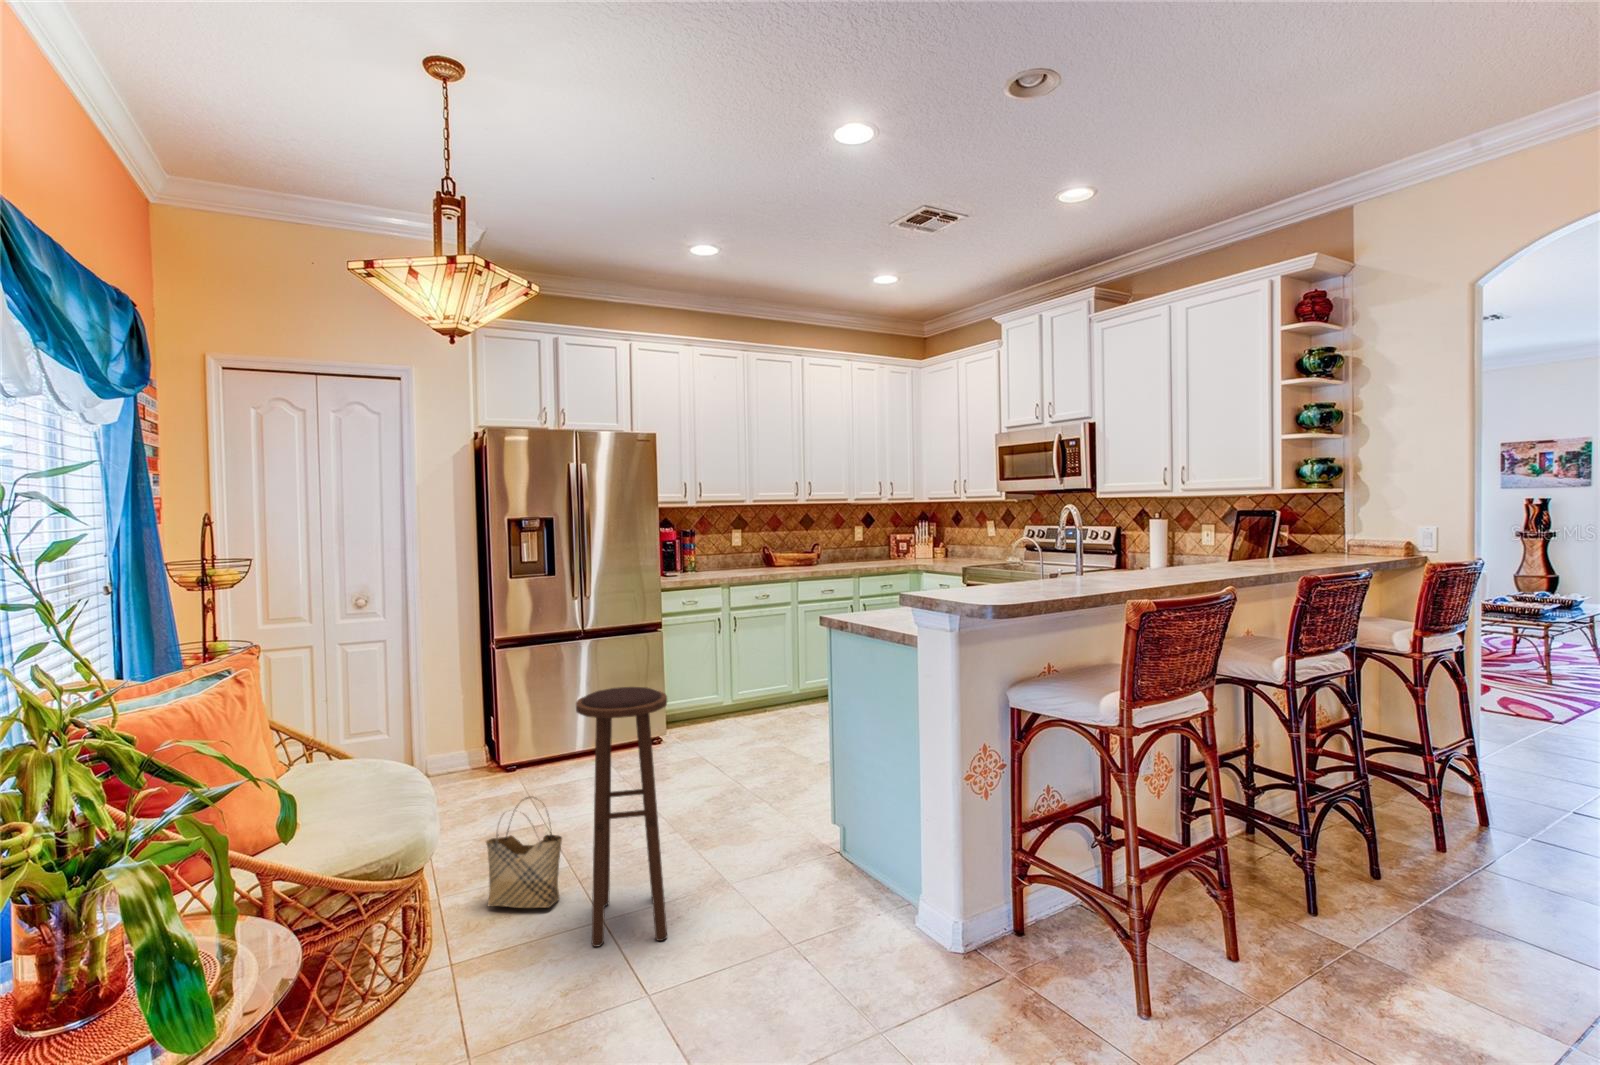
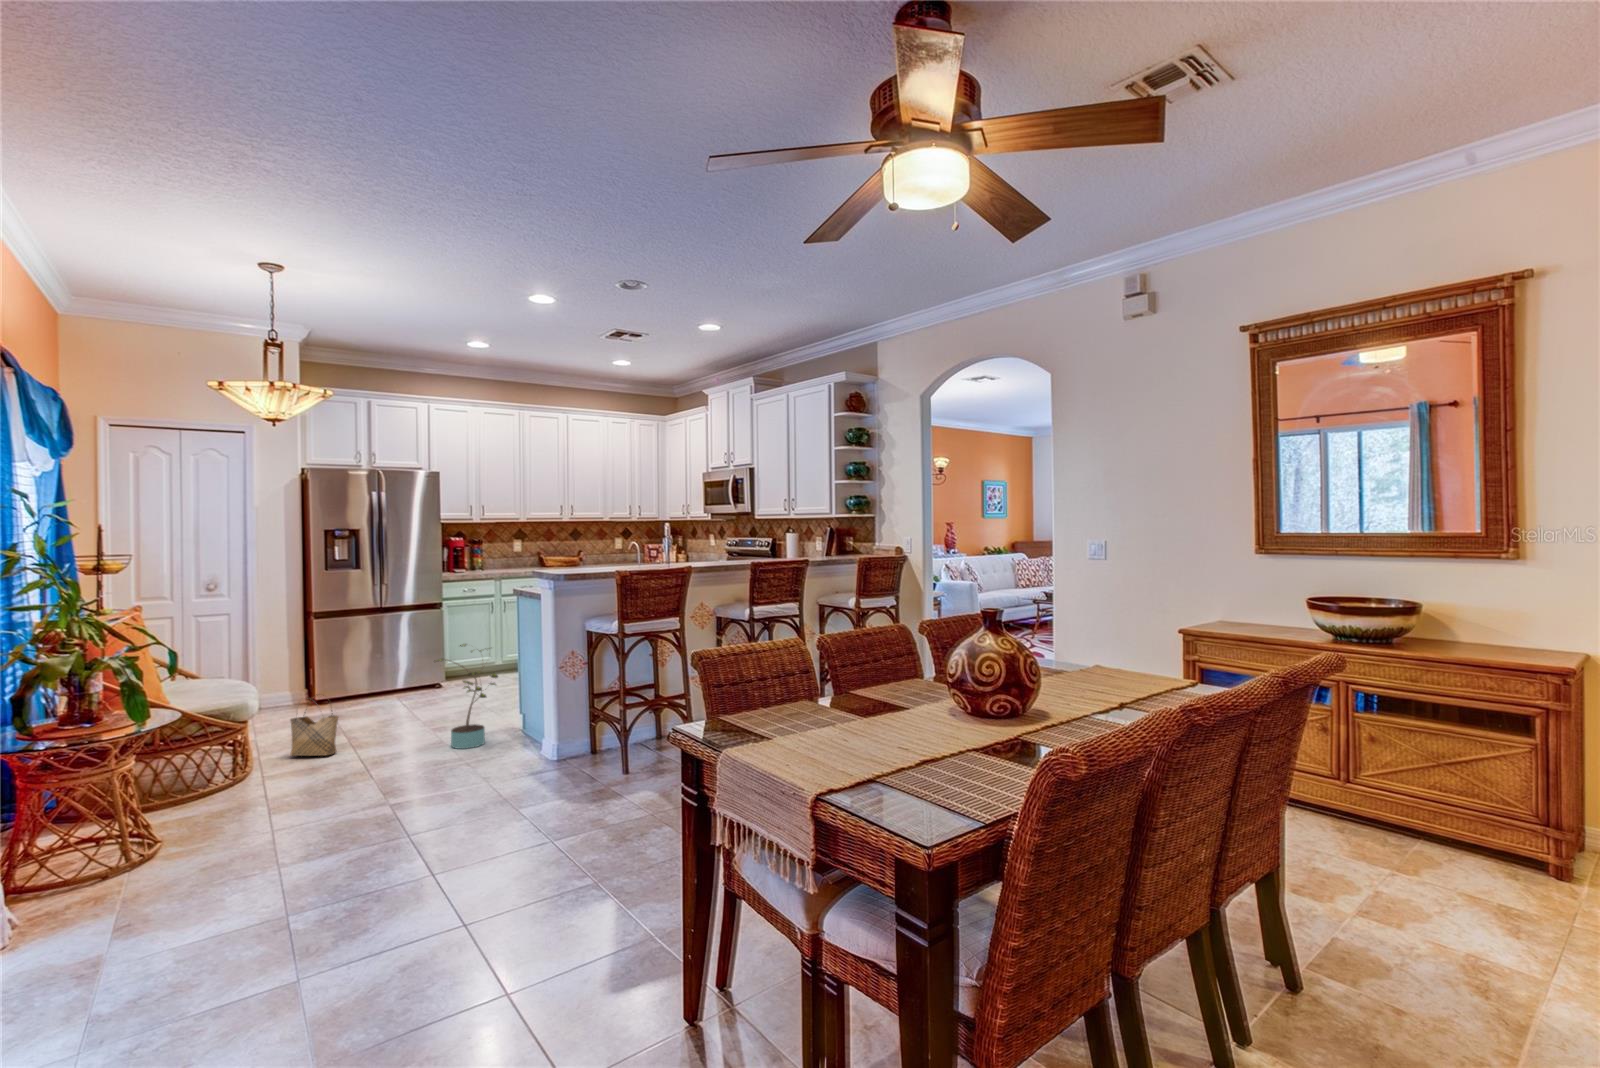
stool: present [576,687,667,947] -> none [342,626,400,766]
potted plant: none [718,712,826,903] -> present [436,644,498,749]

